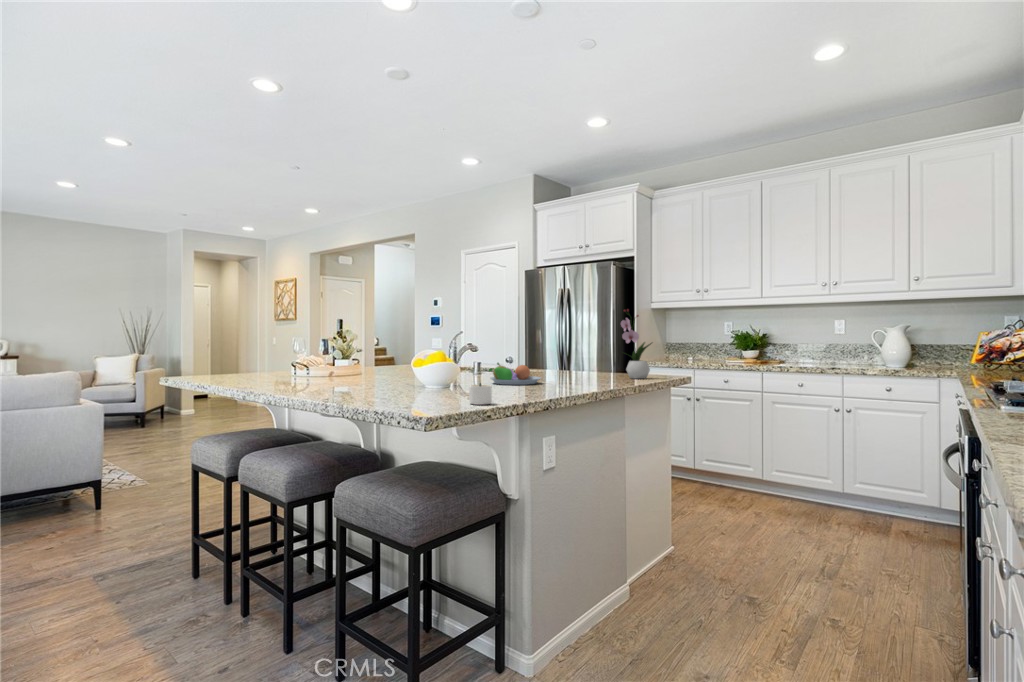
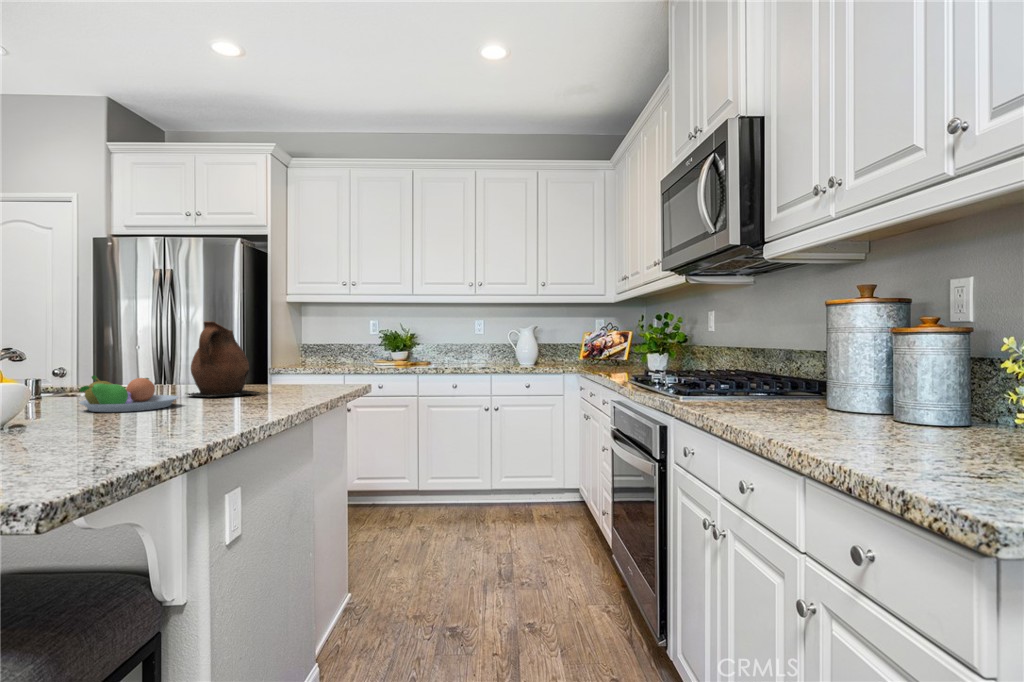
flower arrangement: present [621,309,652,379] -> none [286,298,330,389]
ceramic pitcher: none [551,328,598,380] -> present [188,321,258,397]
candle: present [469,383,492,405] -> none [96,415,170,458]

